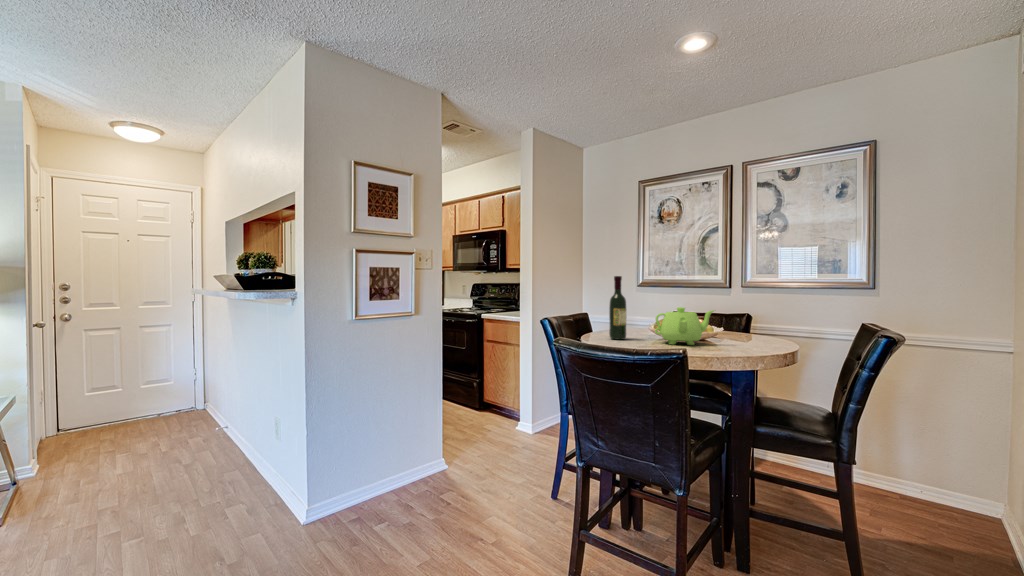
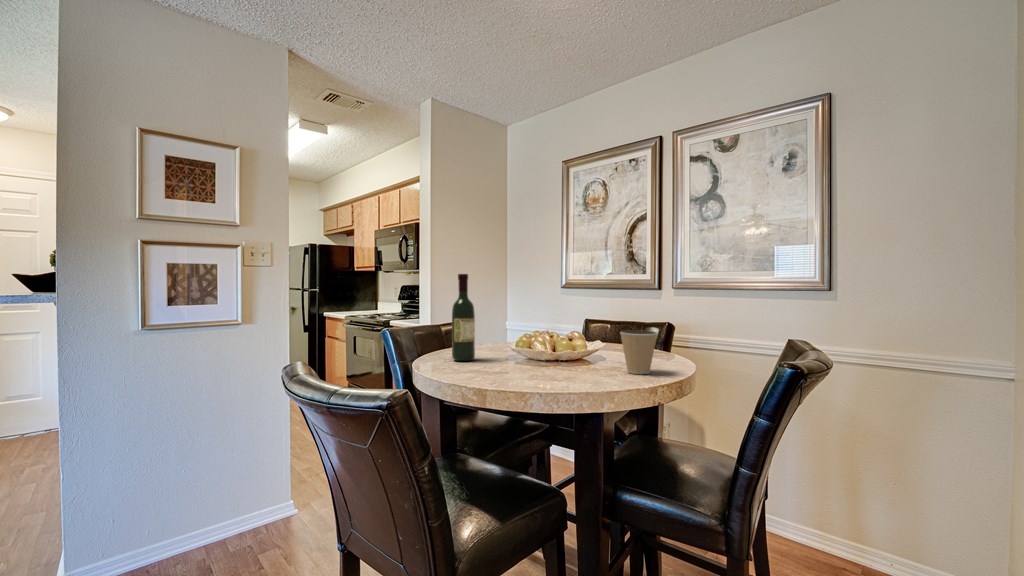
teapot: present [655,307,714,345] -> none [500,318,579,373]
coffee cup: none [742,316,771,346] -> present [620,330,657,374]

